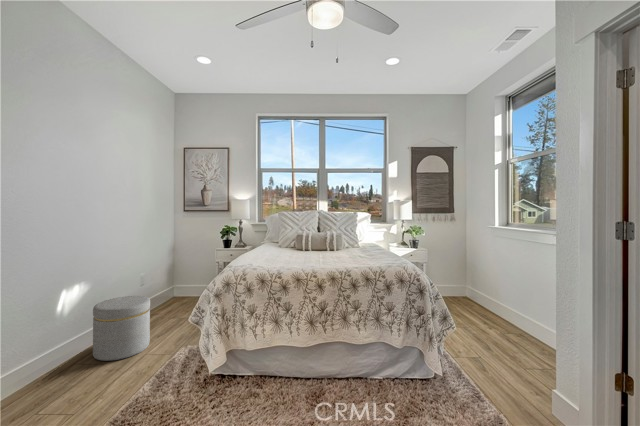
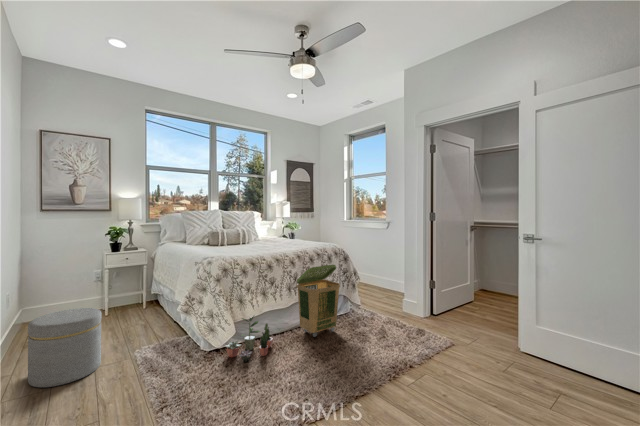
laundry basket: none [318,300,379,406] -> present [297,265,340,337]
potted plant: none [212,345,270,407] -> present [226,316,273,362]

